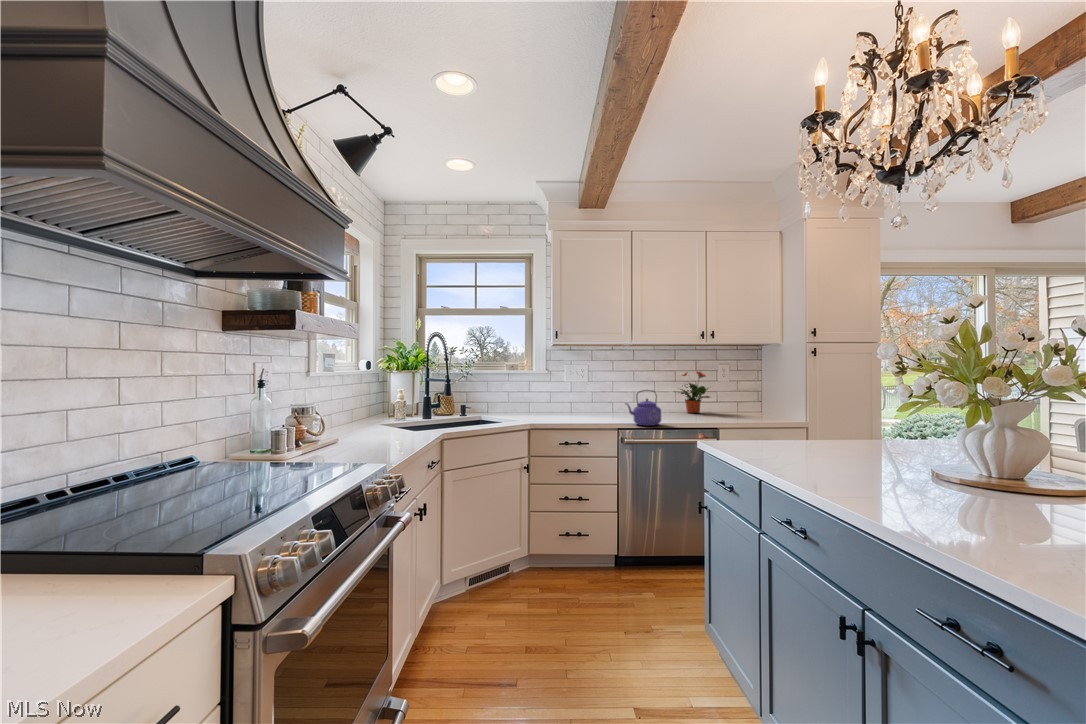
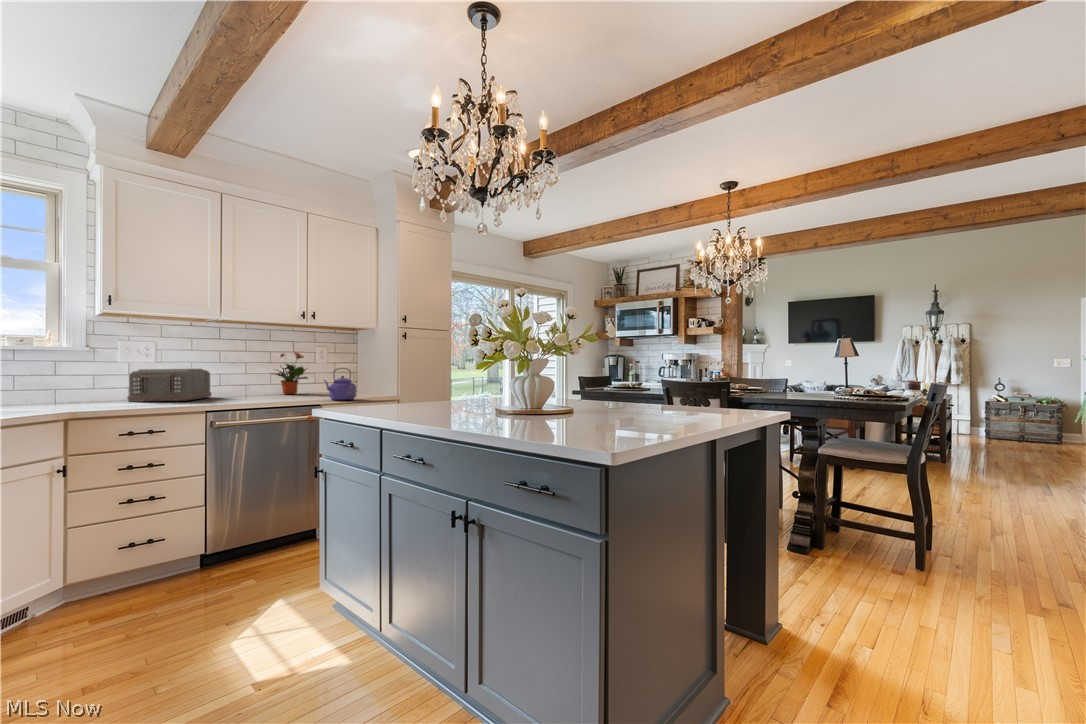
toaster: none [568,388,627,417] -> present [128,369,211,402]
kettle: present [625,390,661,426] -> present [324,368,356,400]

